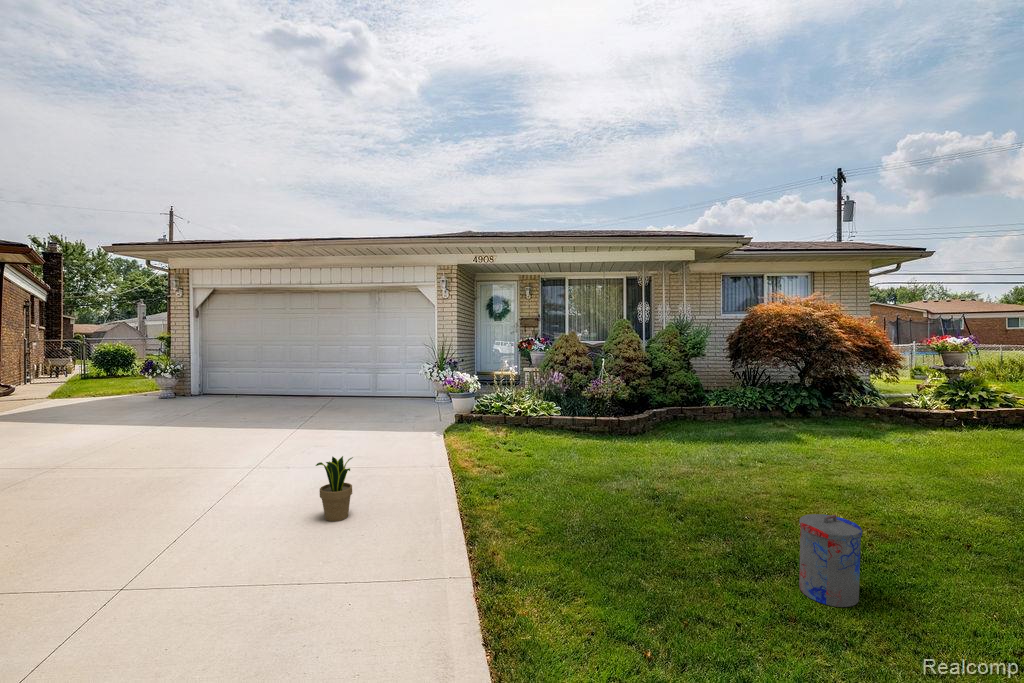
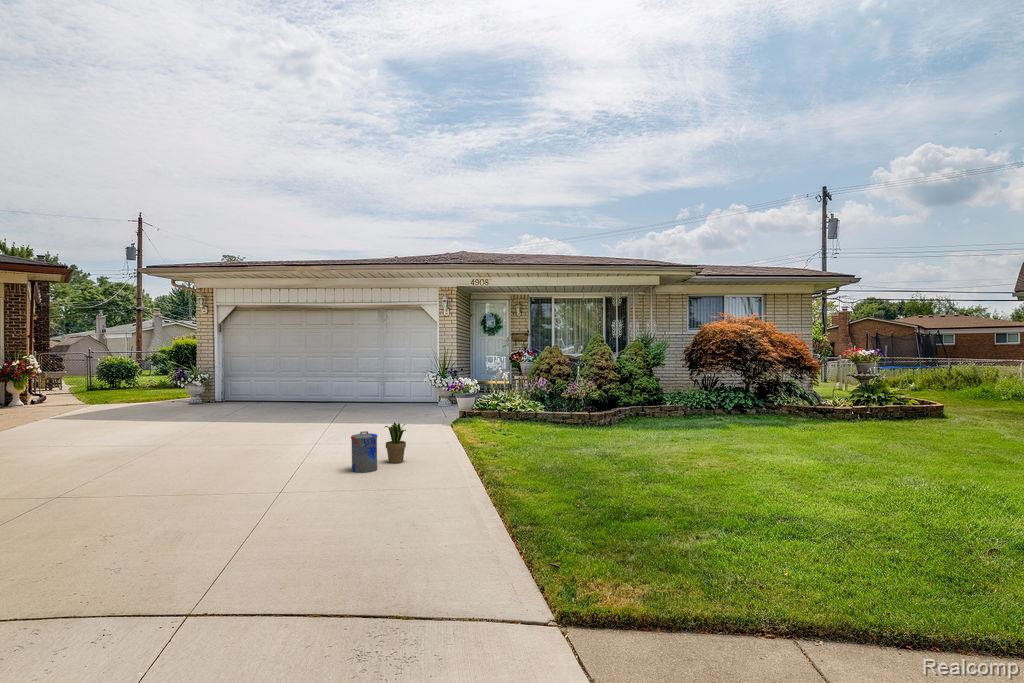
trash can: present [799,514,862,607] -> present [351,431,377,473]

